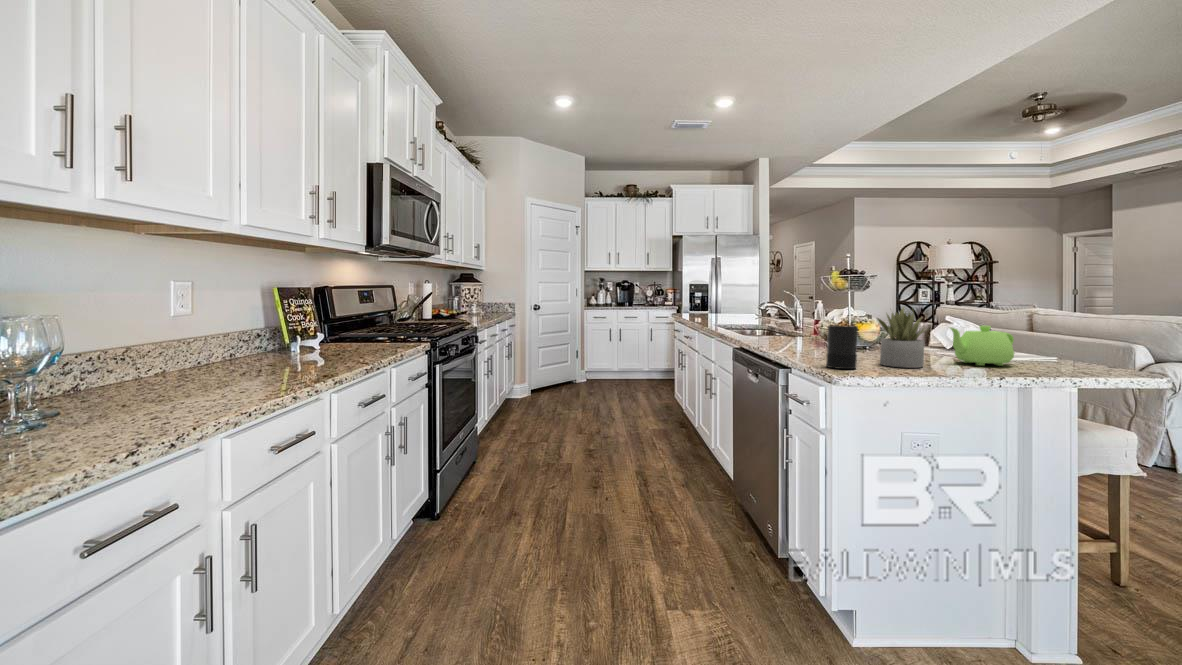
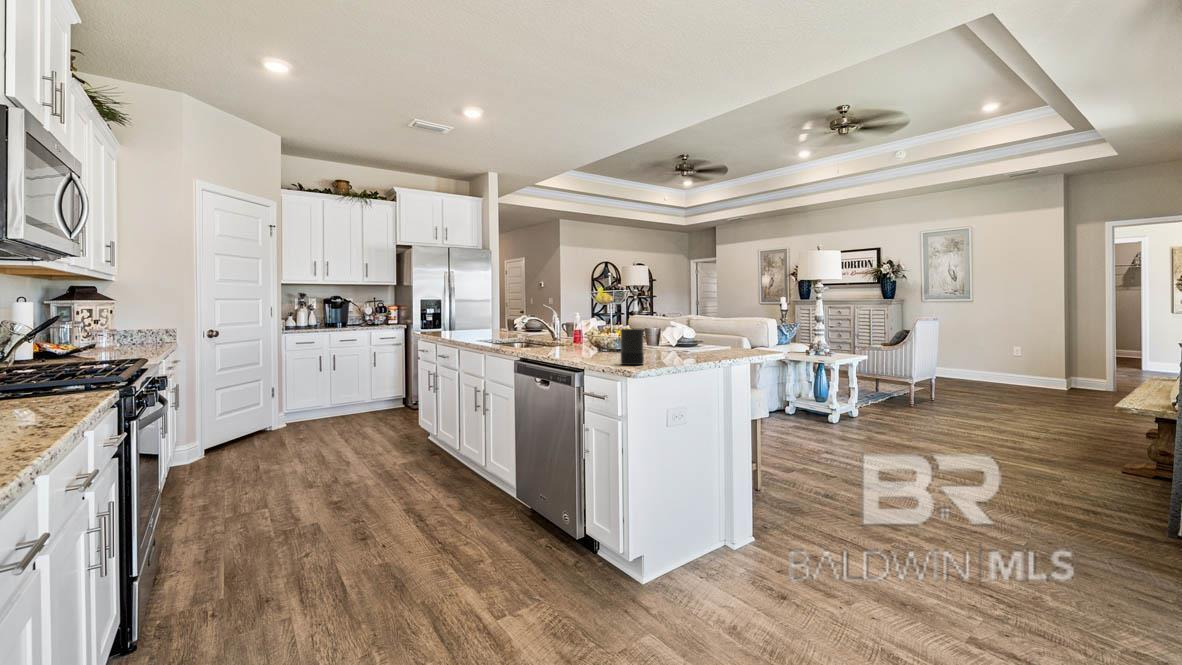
succulent plant: present [877,307,924,368] -> none [651,312,688,361]
teapot: present [950,326,1014,366] -> none [697,327,737,357]

